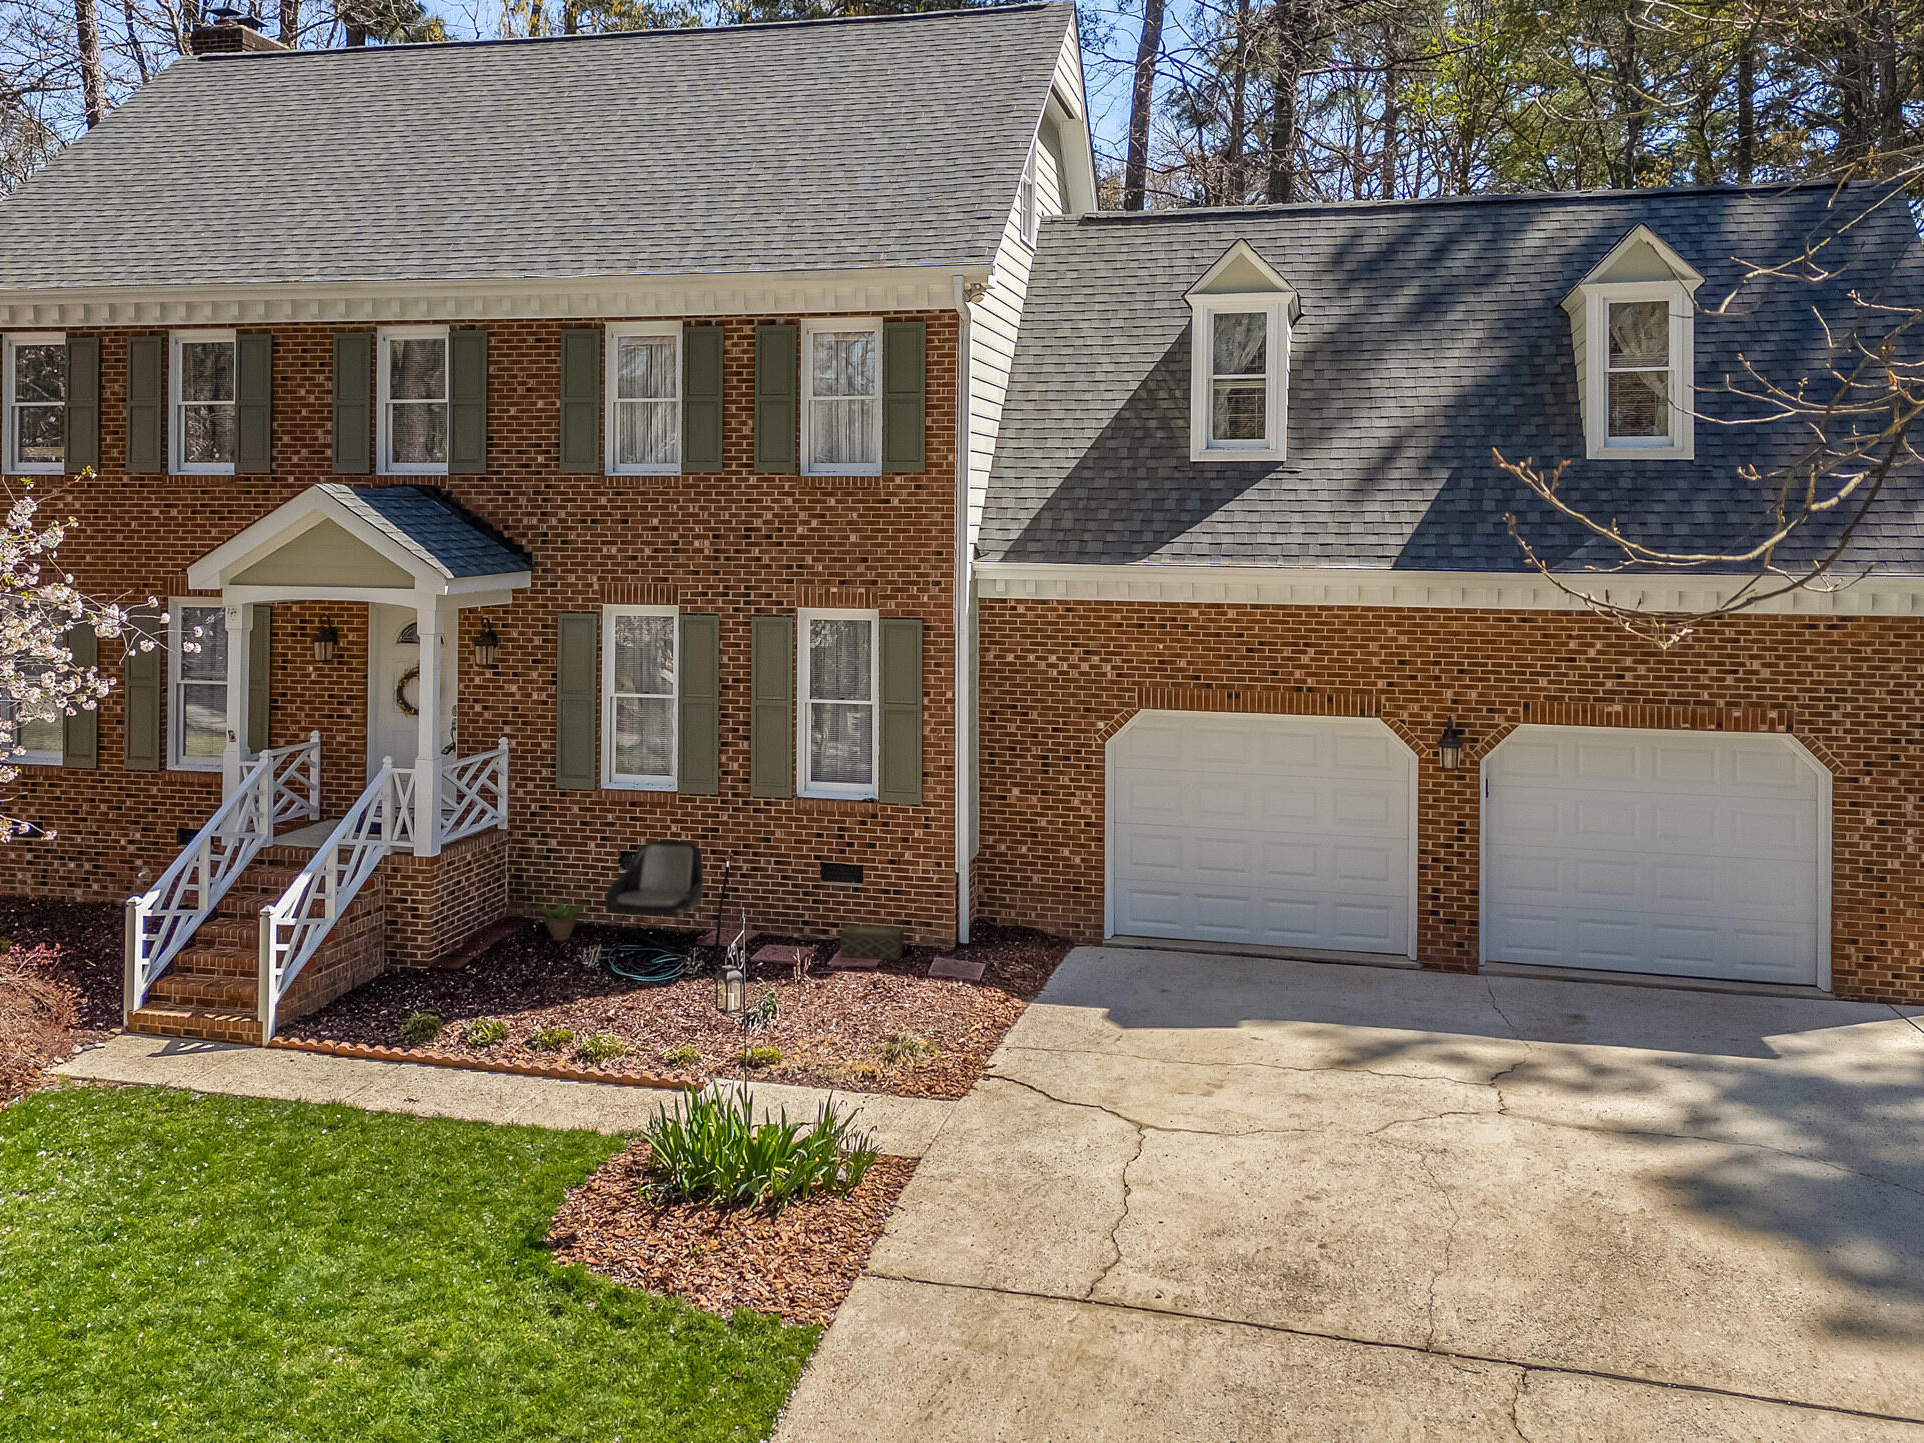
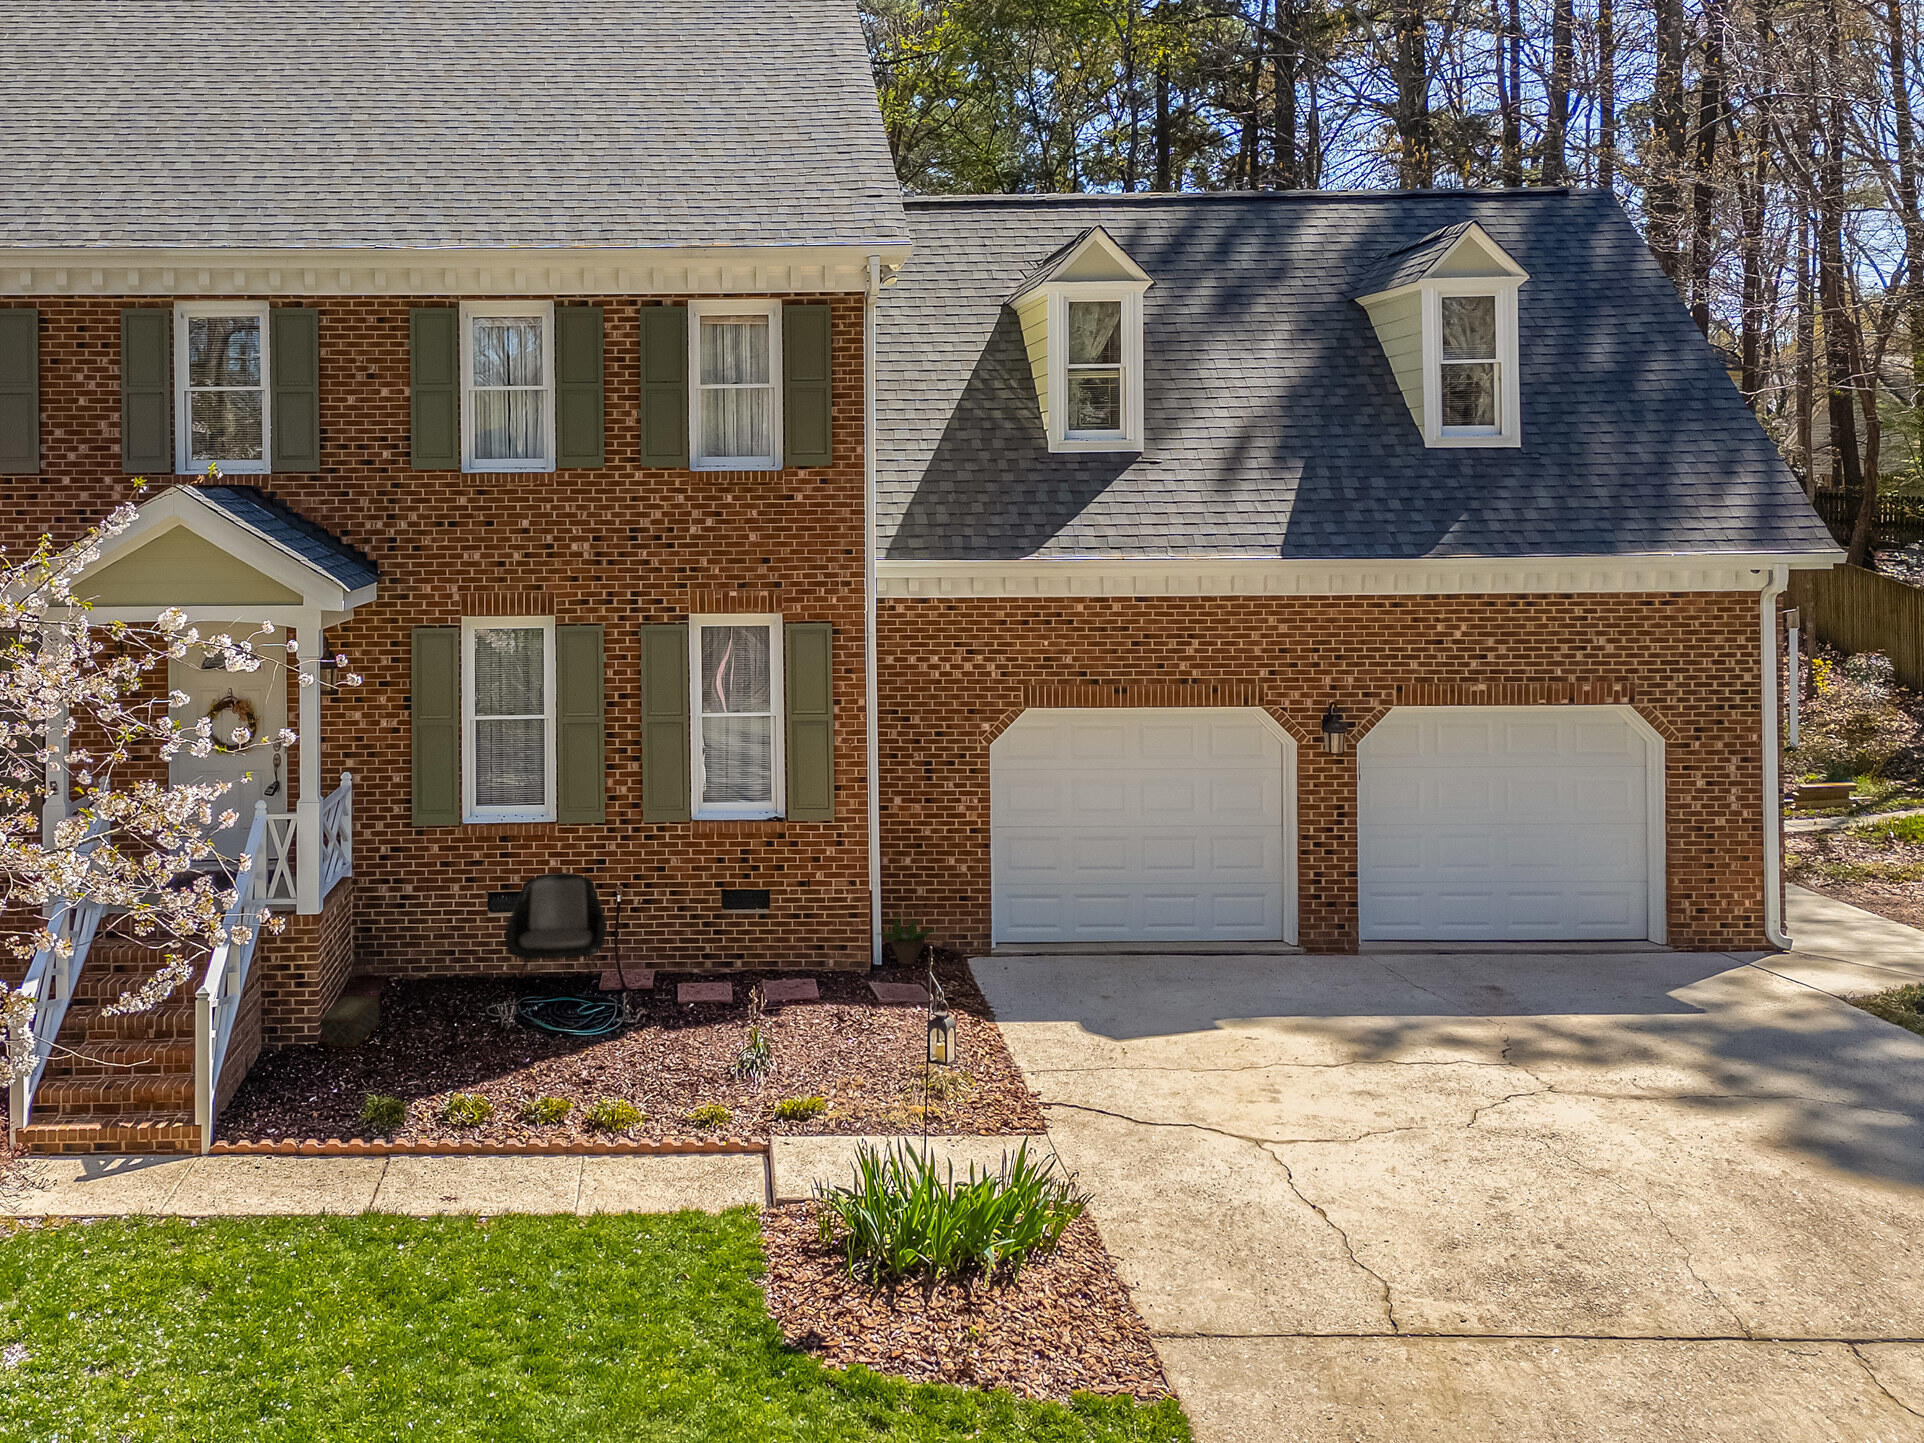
decorative plant: present [535,902,586,940] -> present [879,919,935,964]
woven basket: present [840,924,904,960] -> present [319,996,380,1047]

